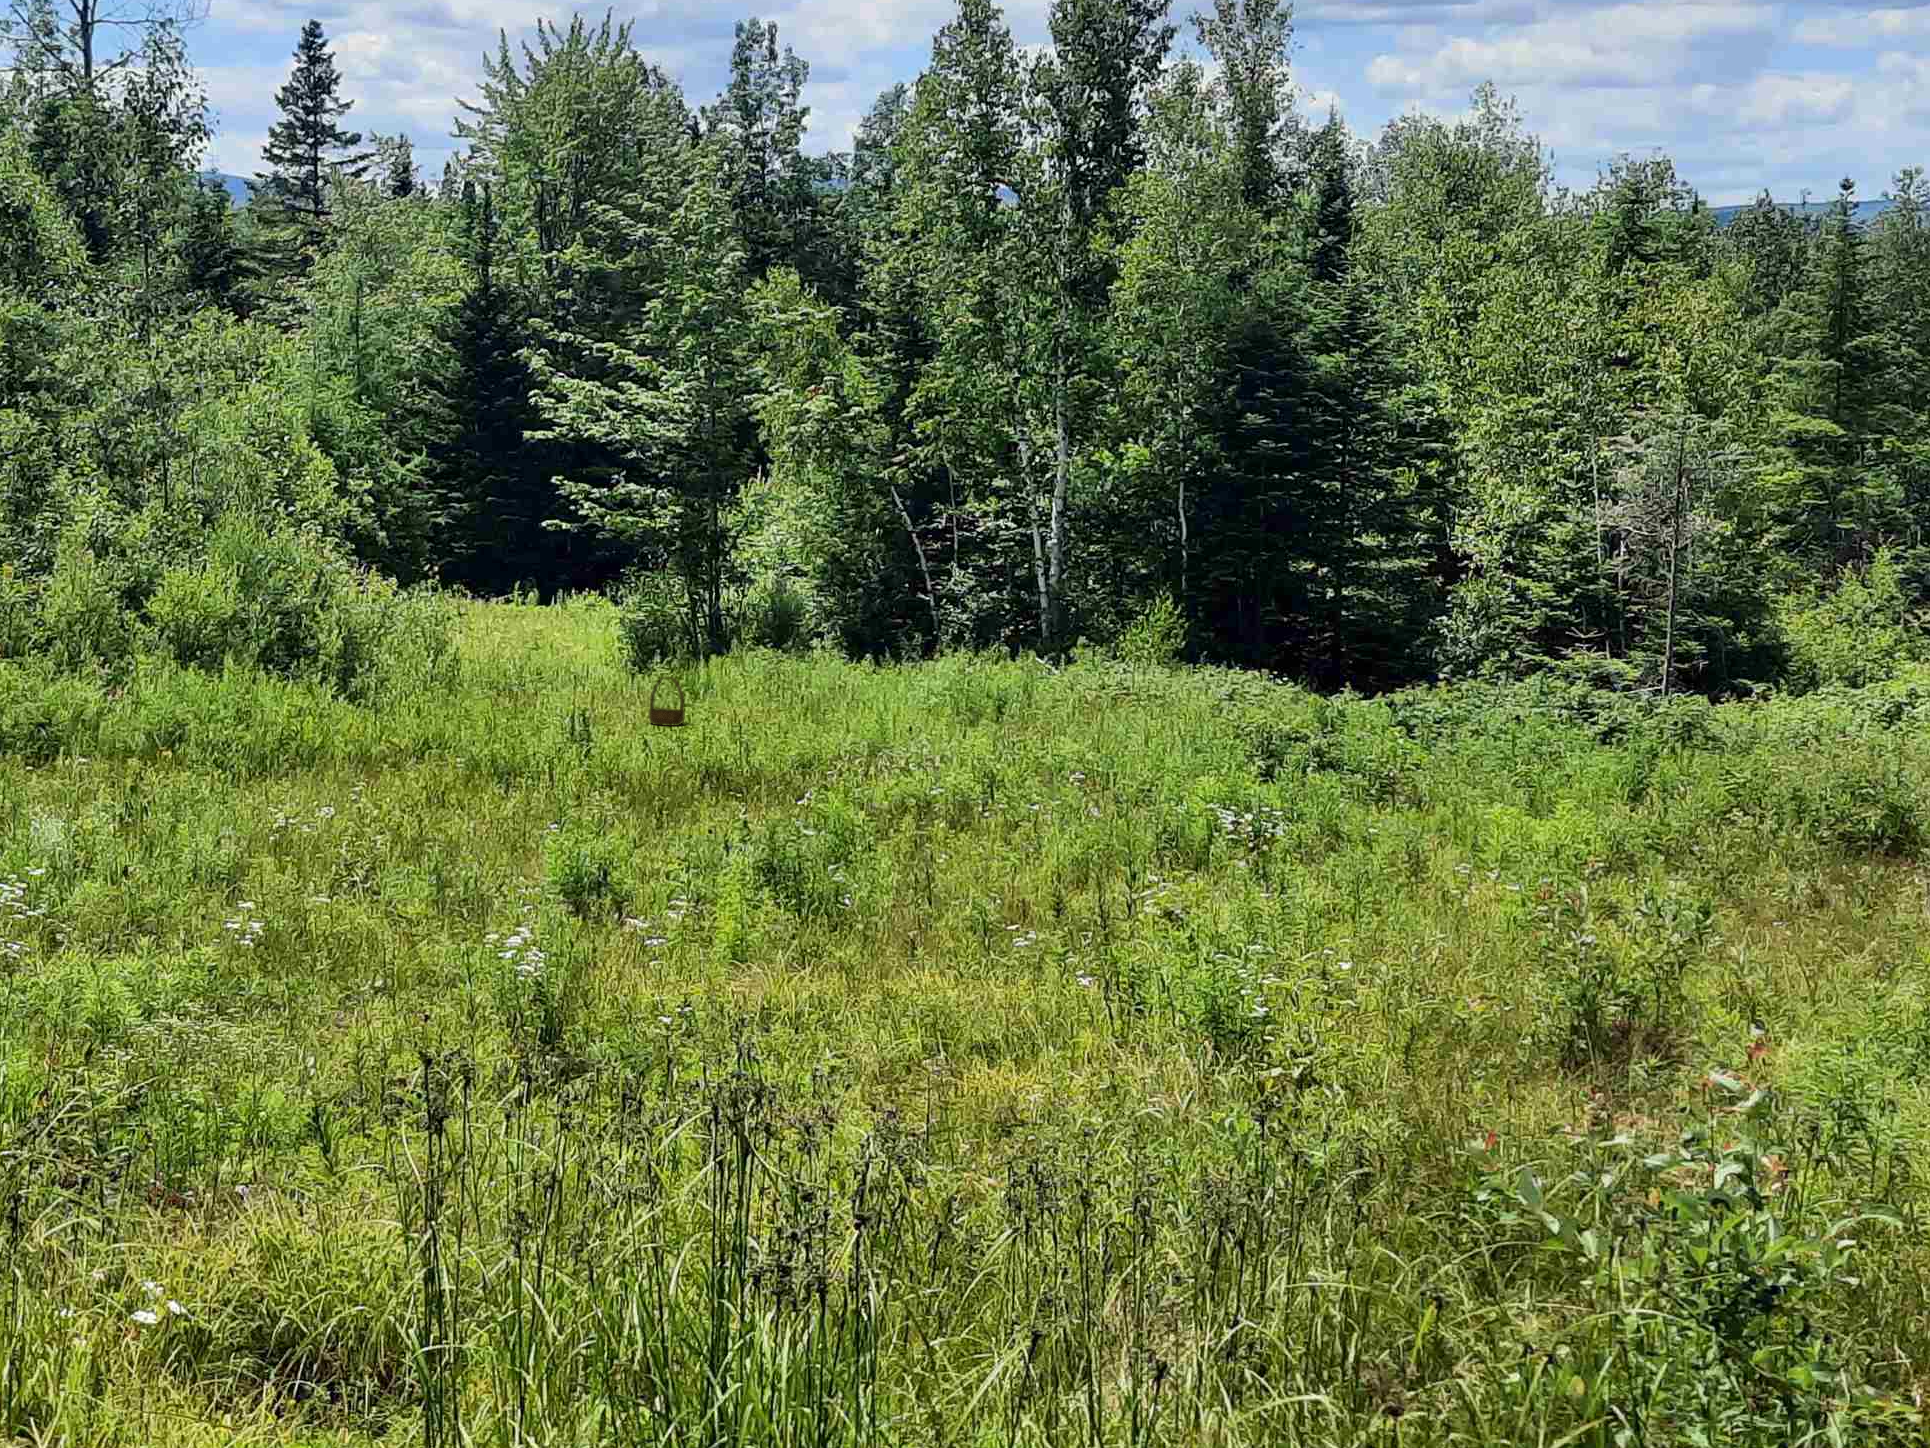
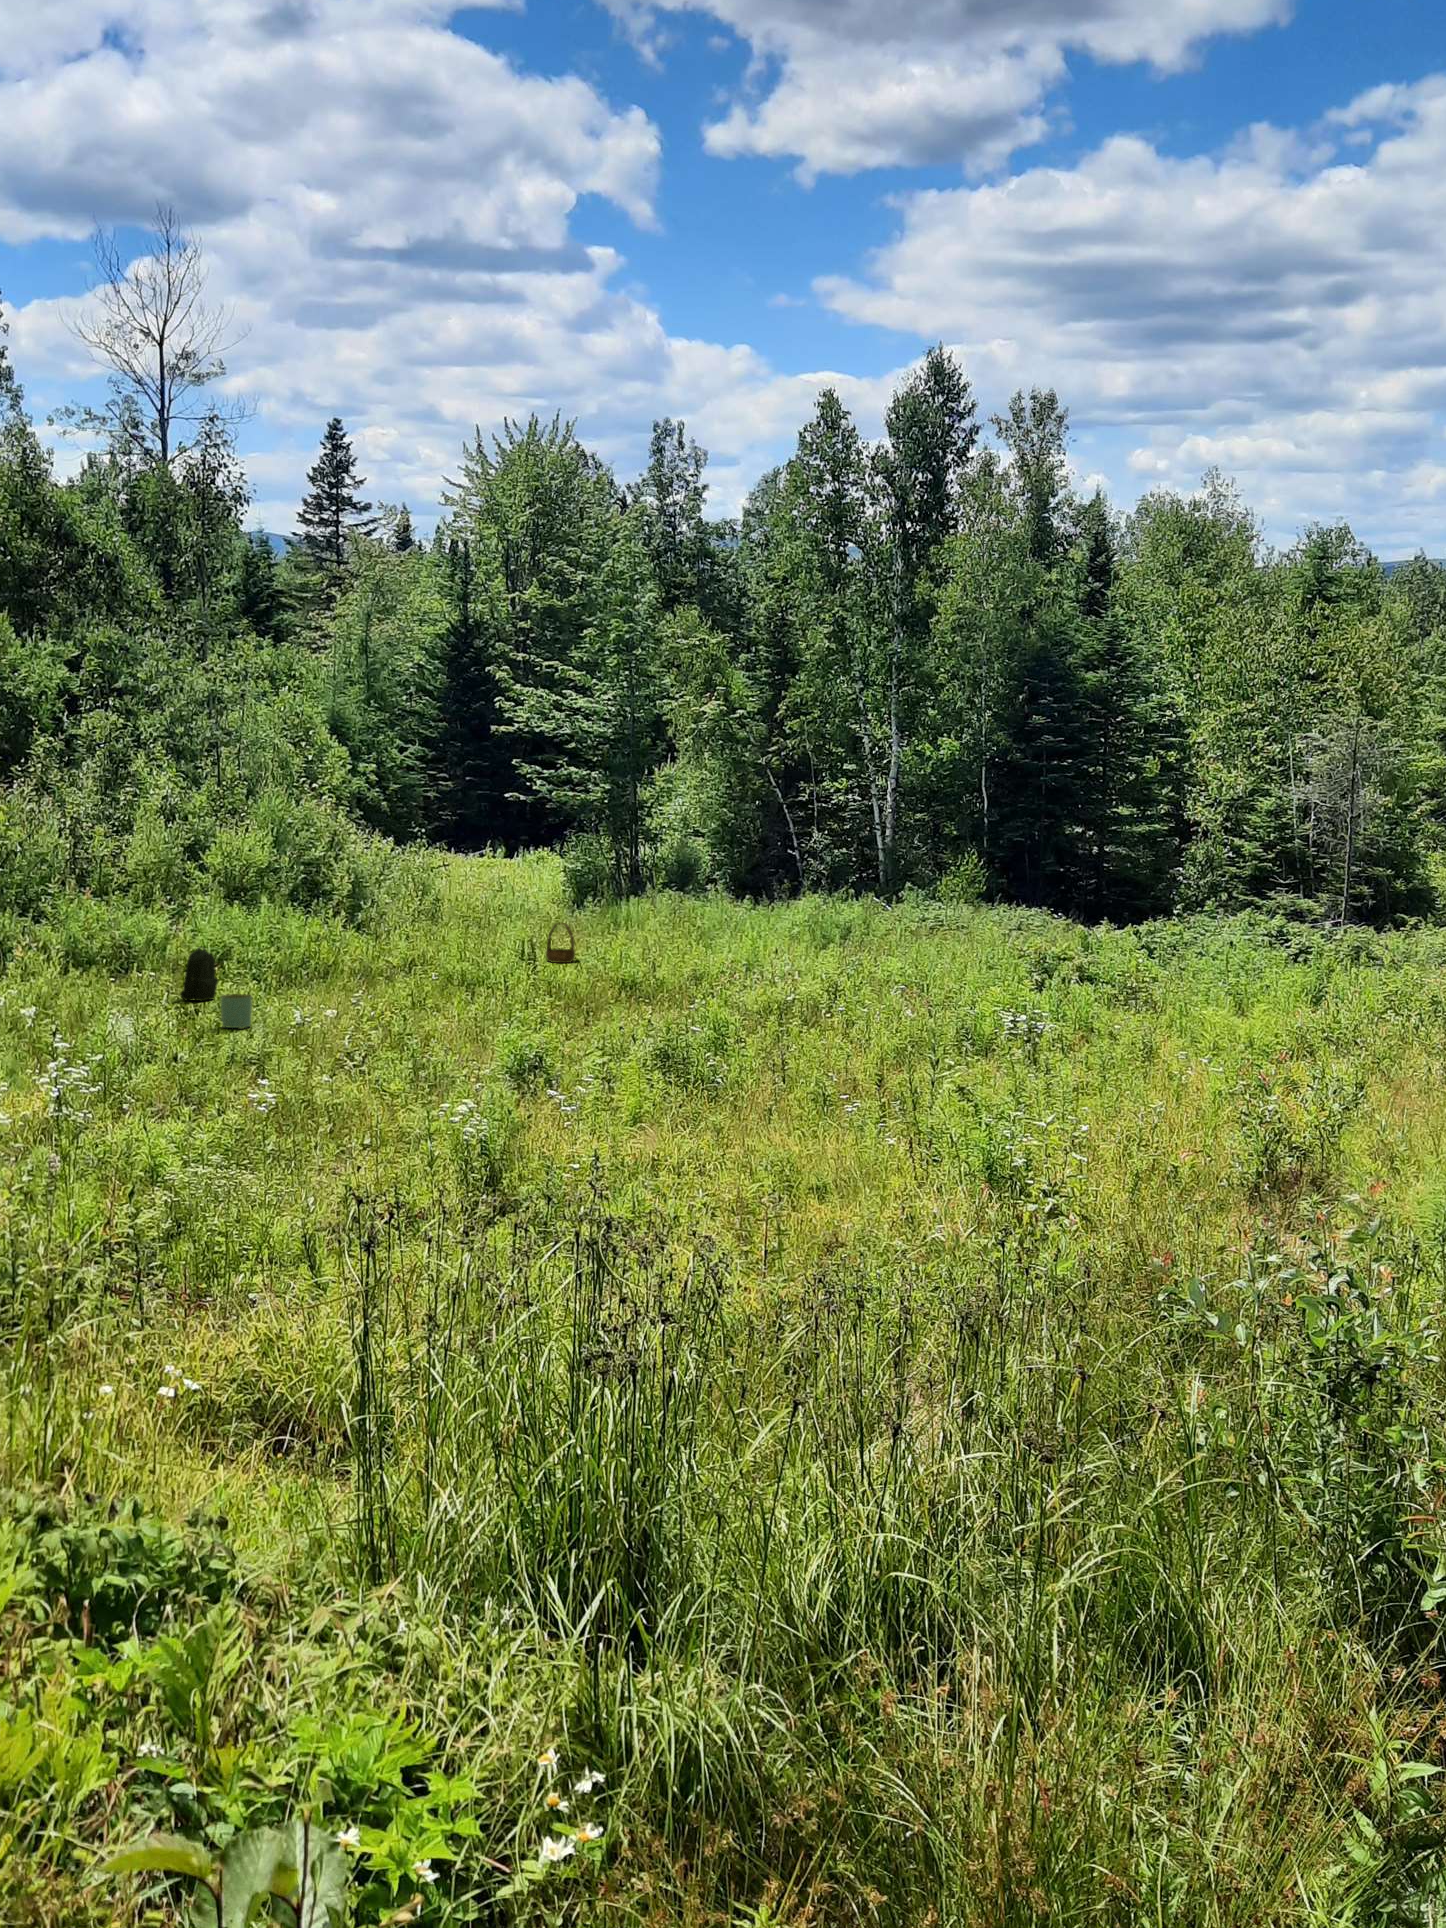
backpack: none [244,696,287,761] -> present [180,946,218,1001]
planter: none [309,749,344,789] -> present [221,994,253,1029]

